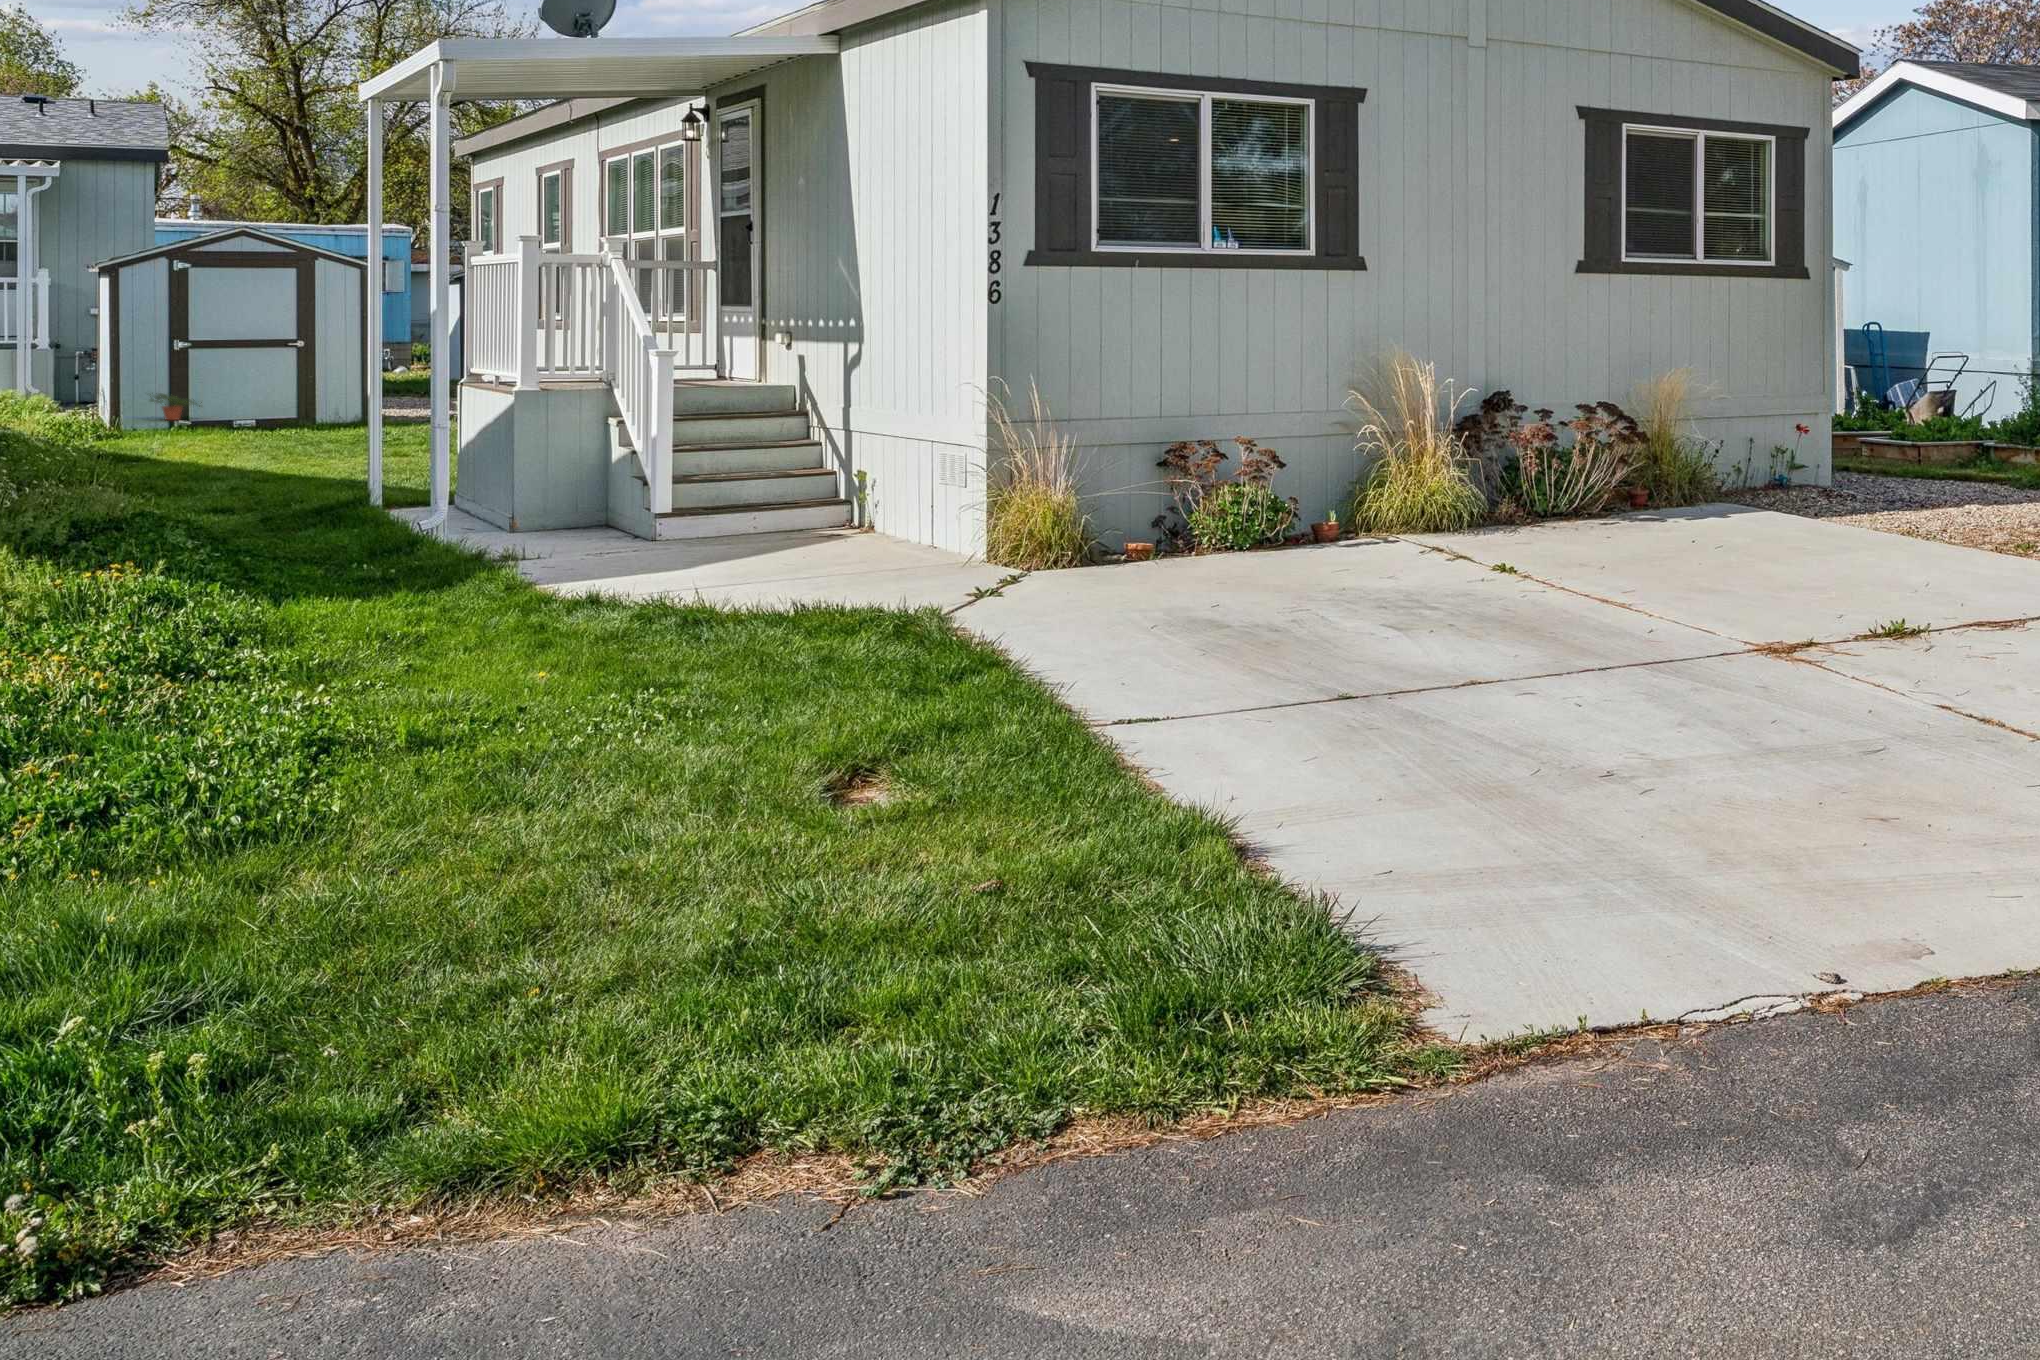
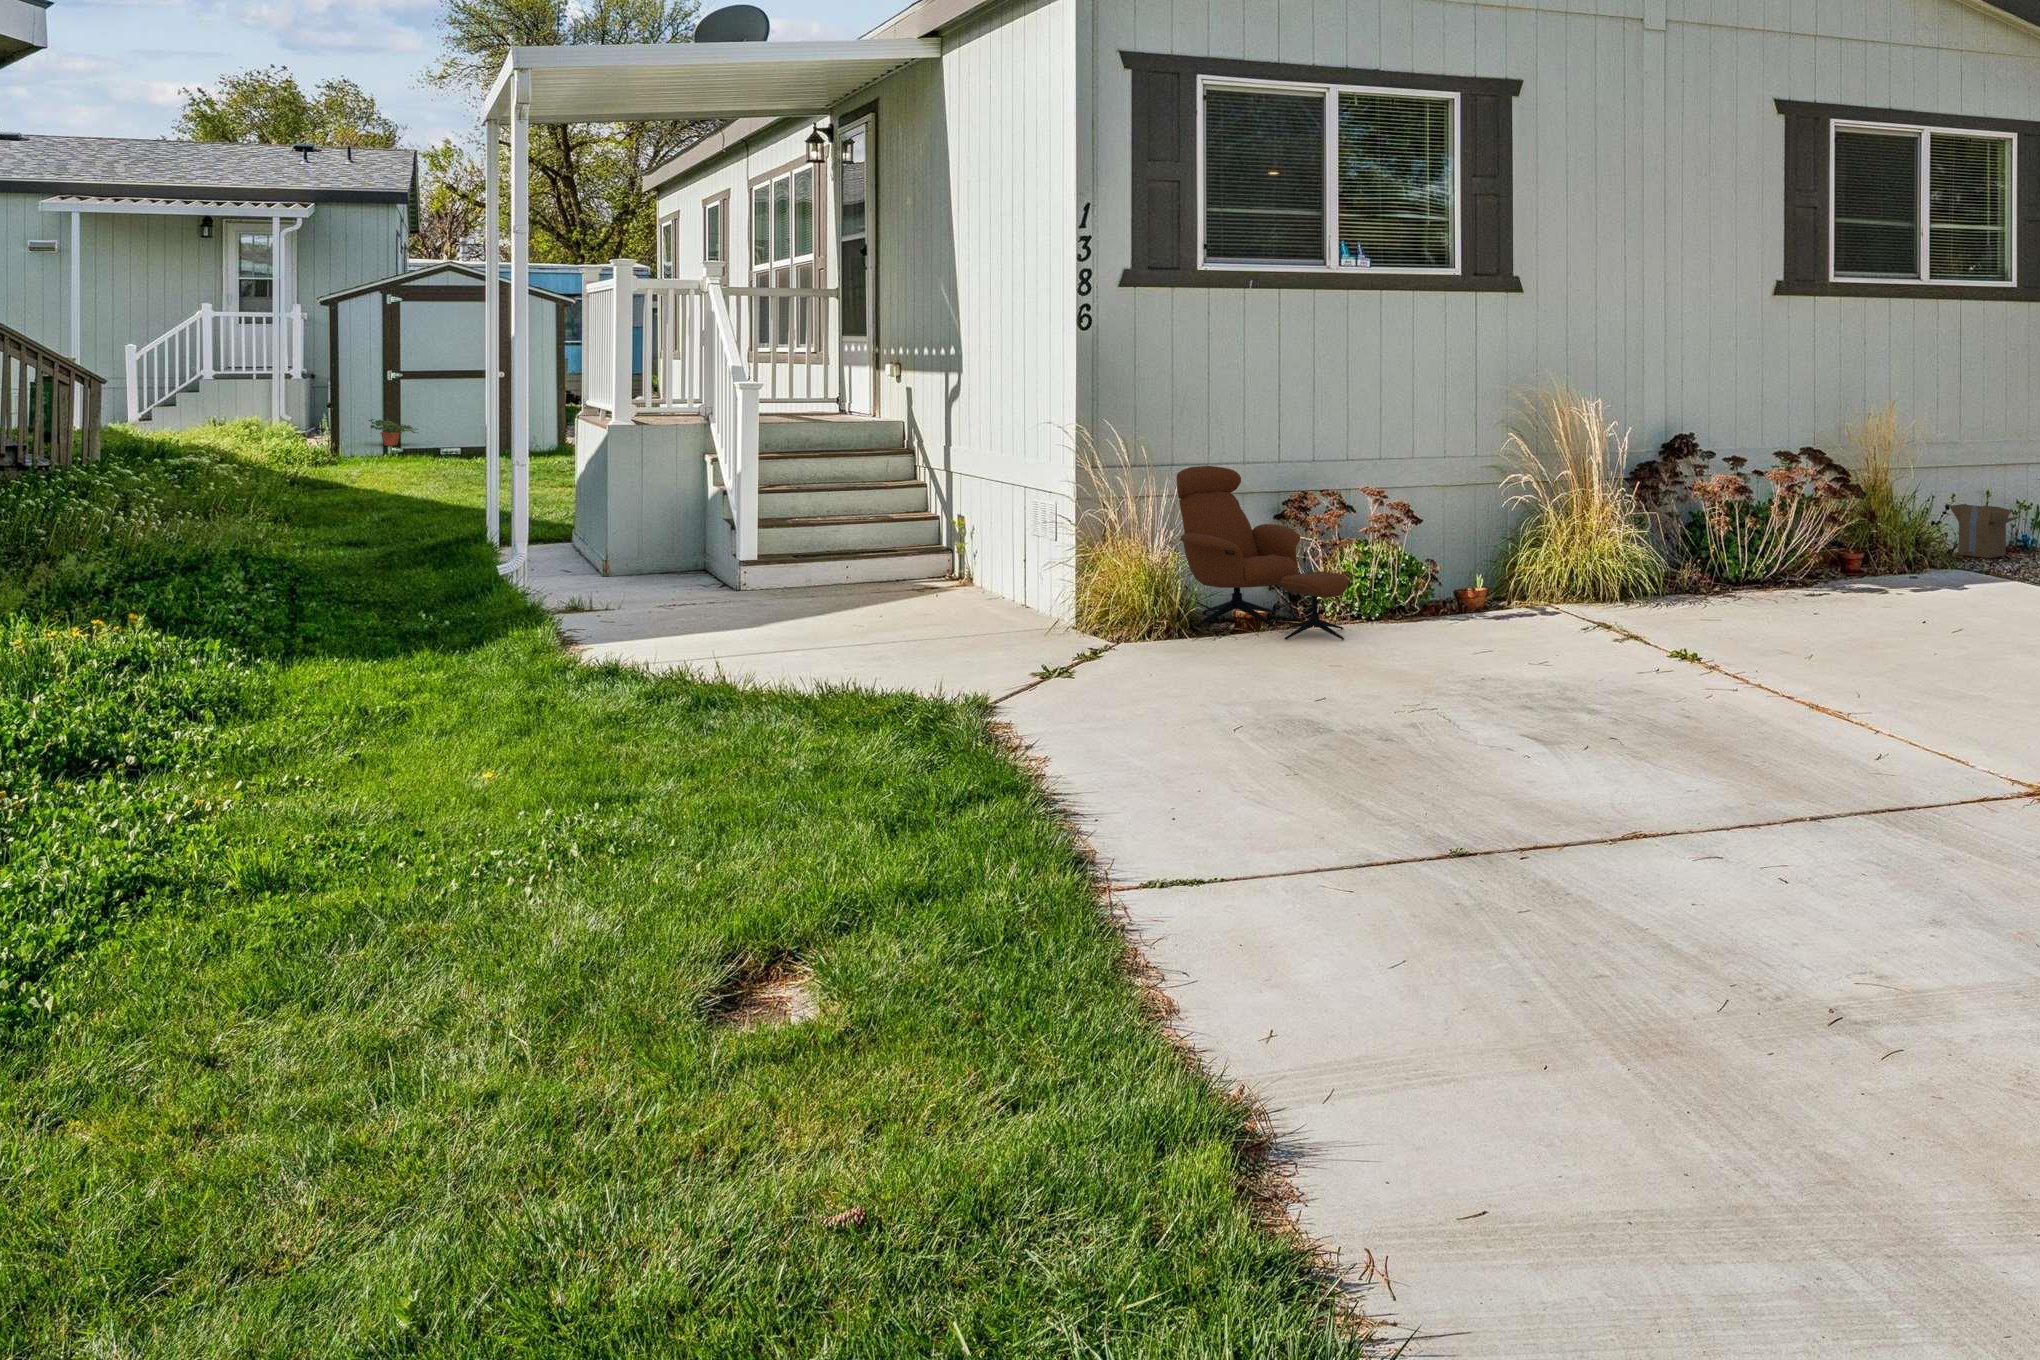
lounge chair: none [1079,421,1230,564] -> present [1177,466,1349,640]
cardboard box: none [1722,449,1780,494] -> present [1949,504,2021,558]

